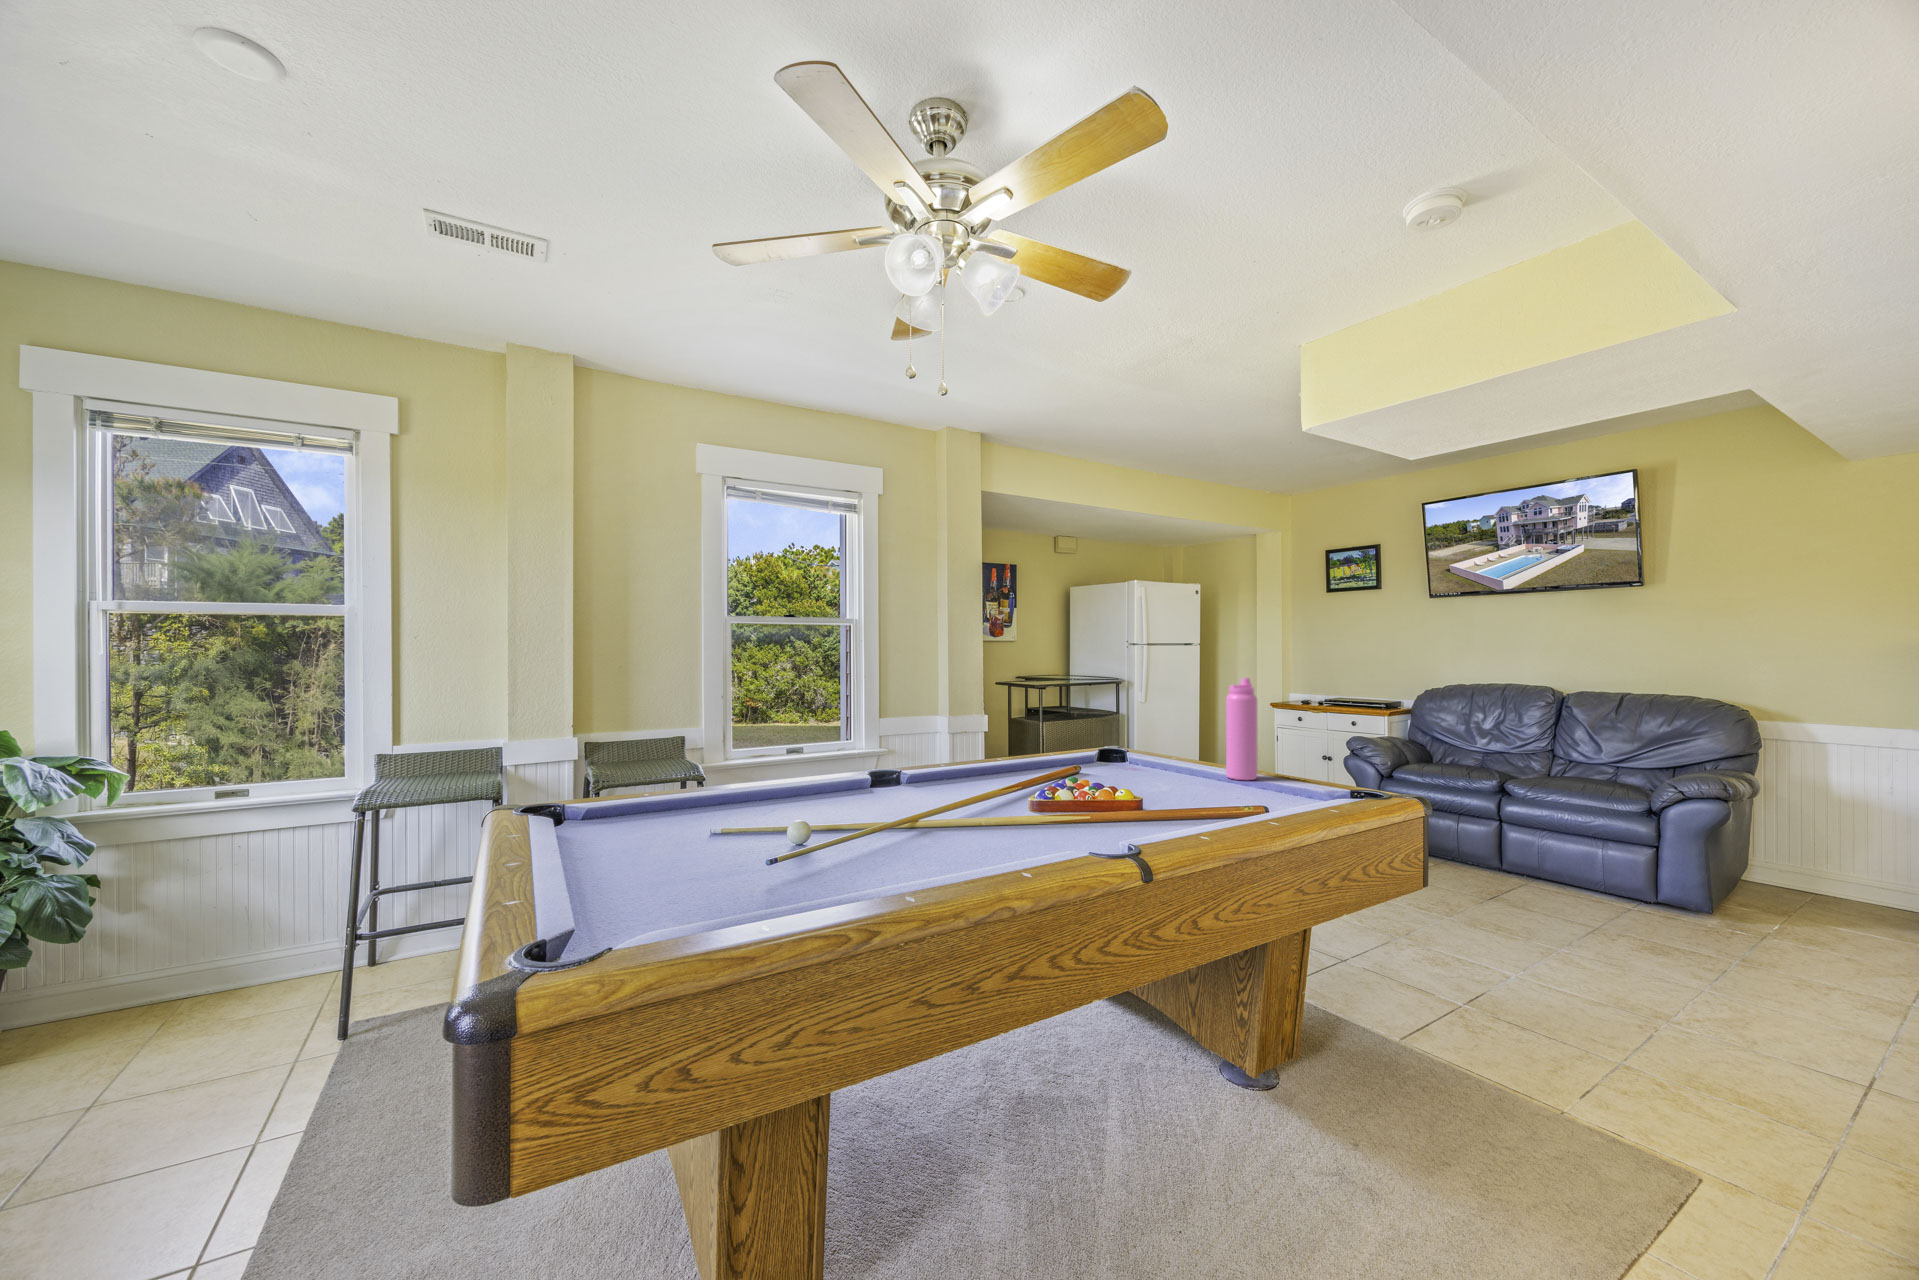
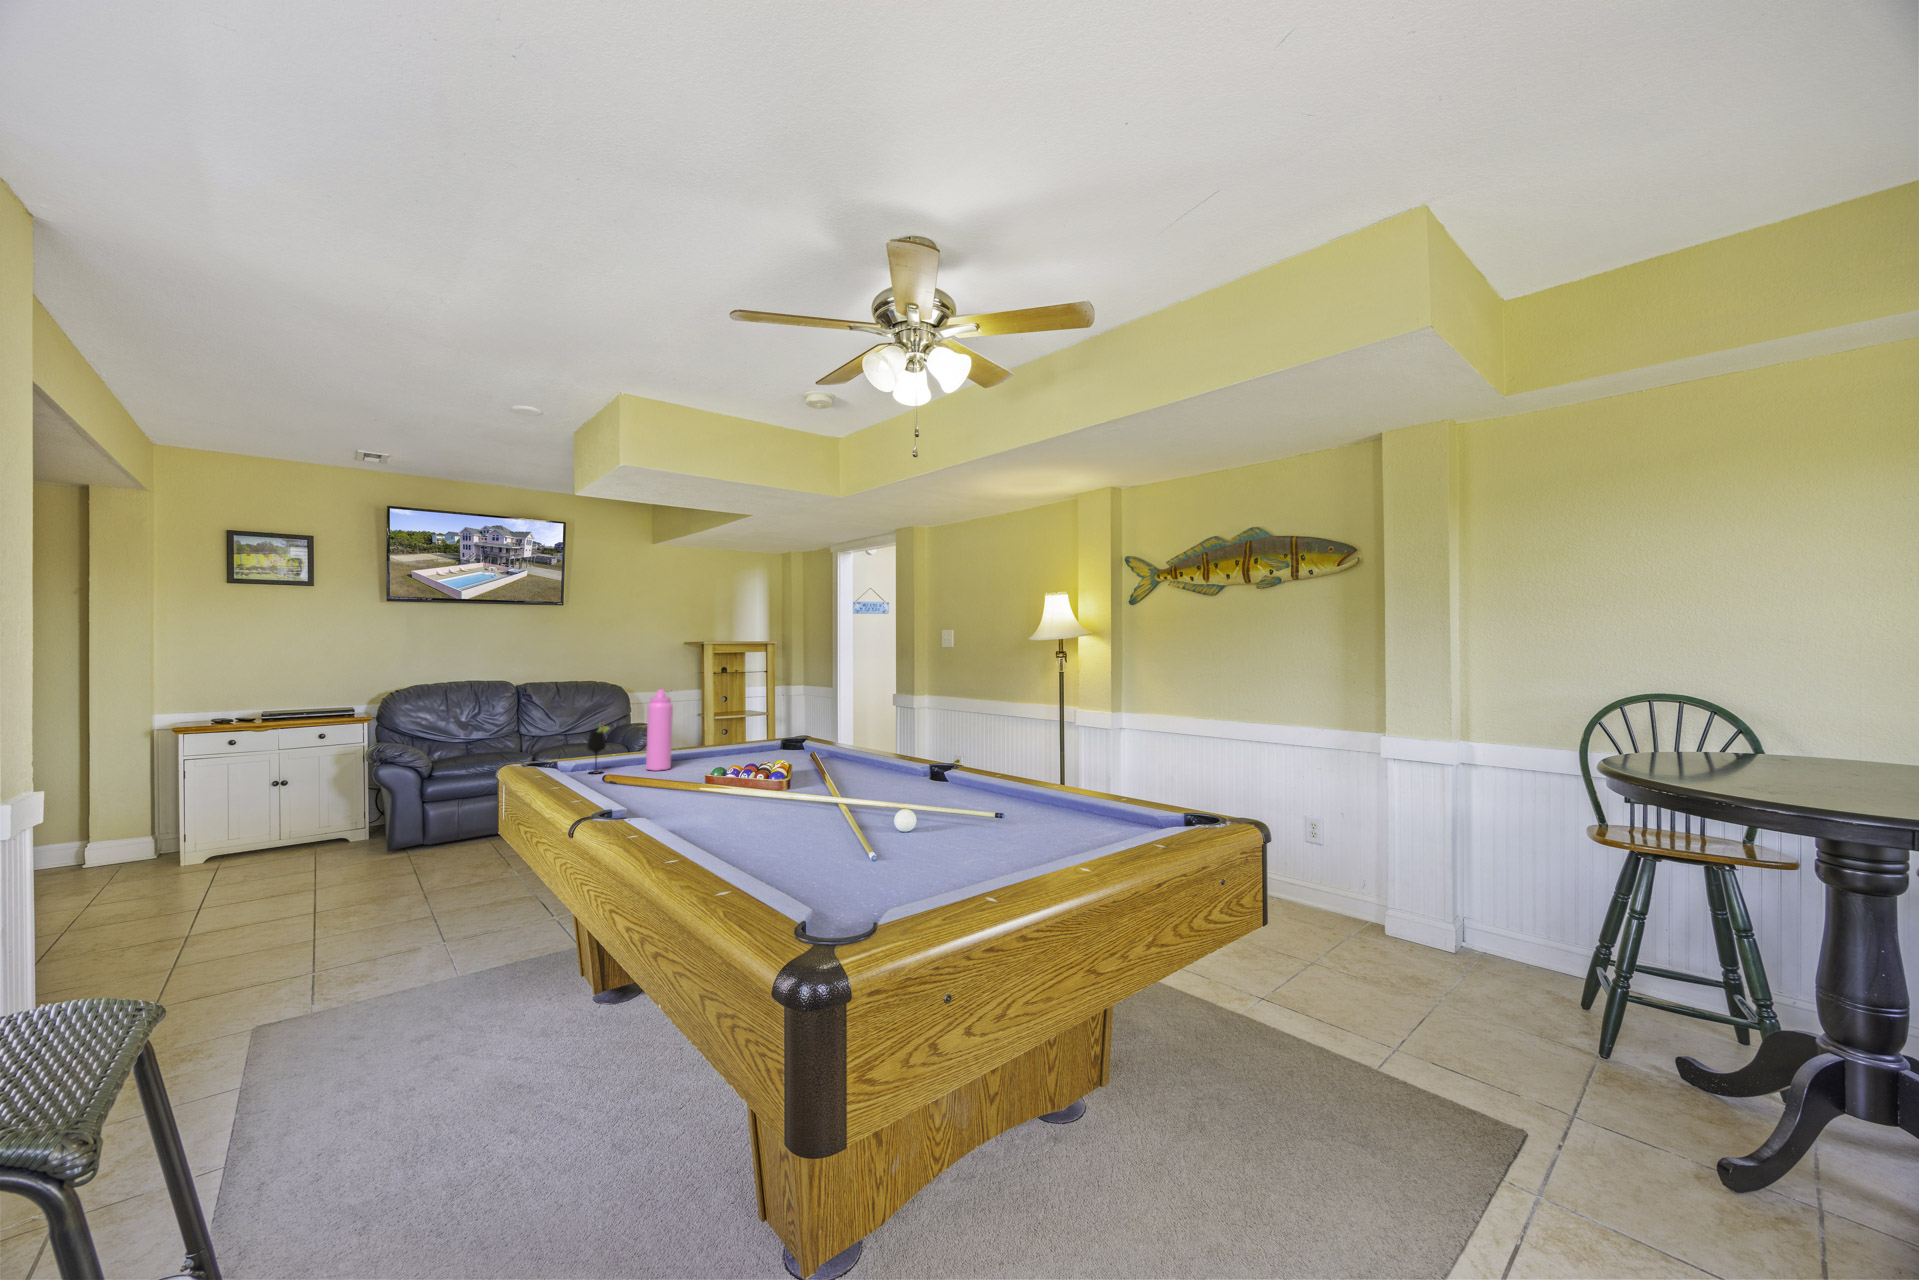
wine glass: none [1184,711,1204,769] -> present [587,725,609,773]

